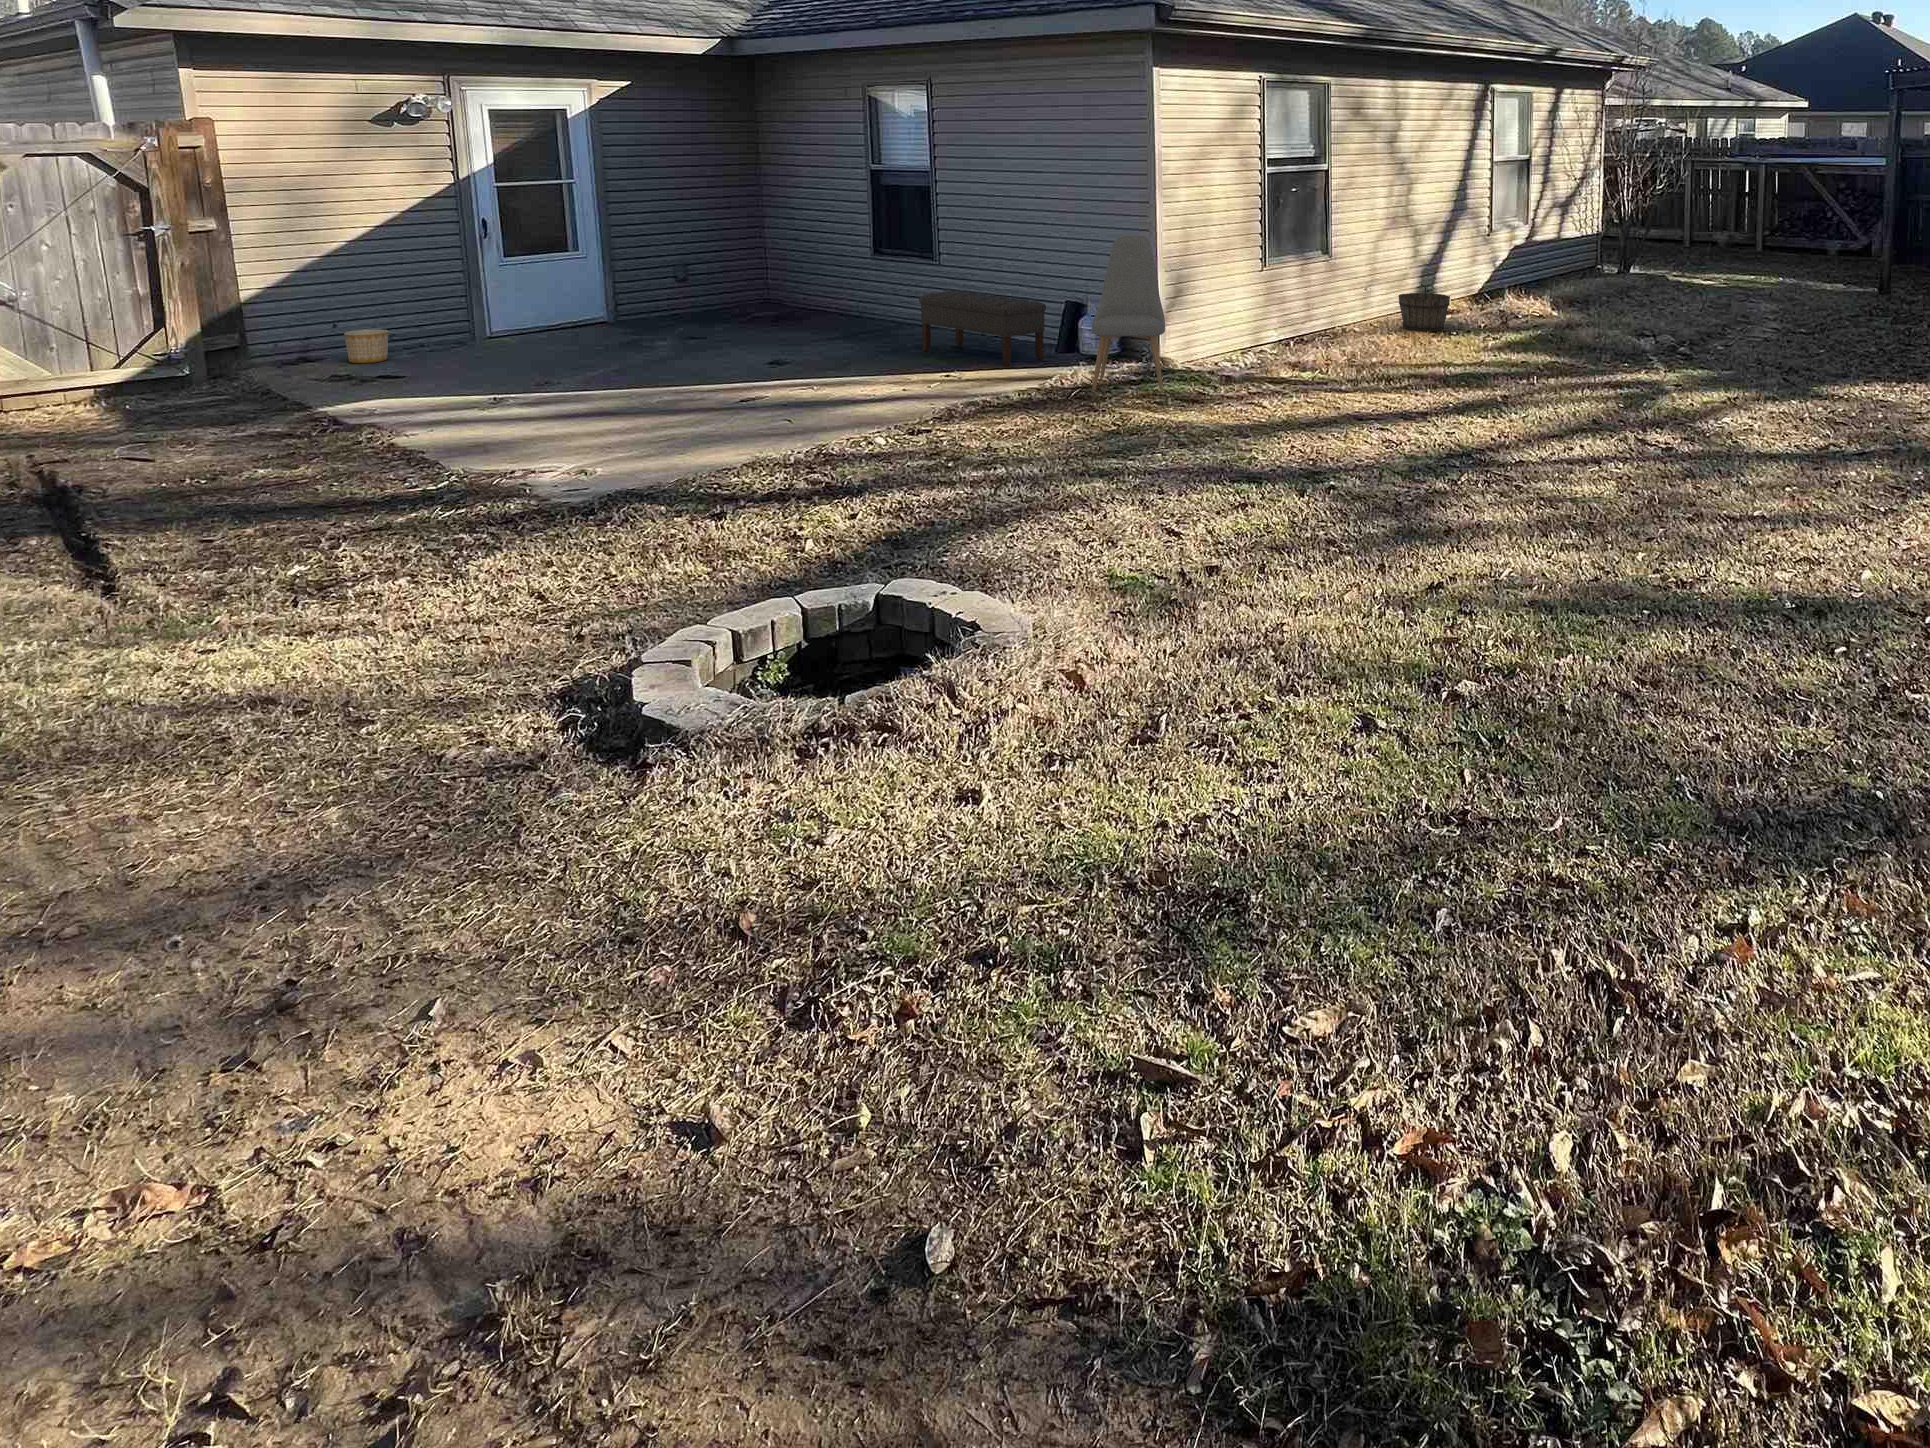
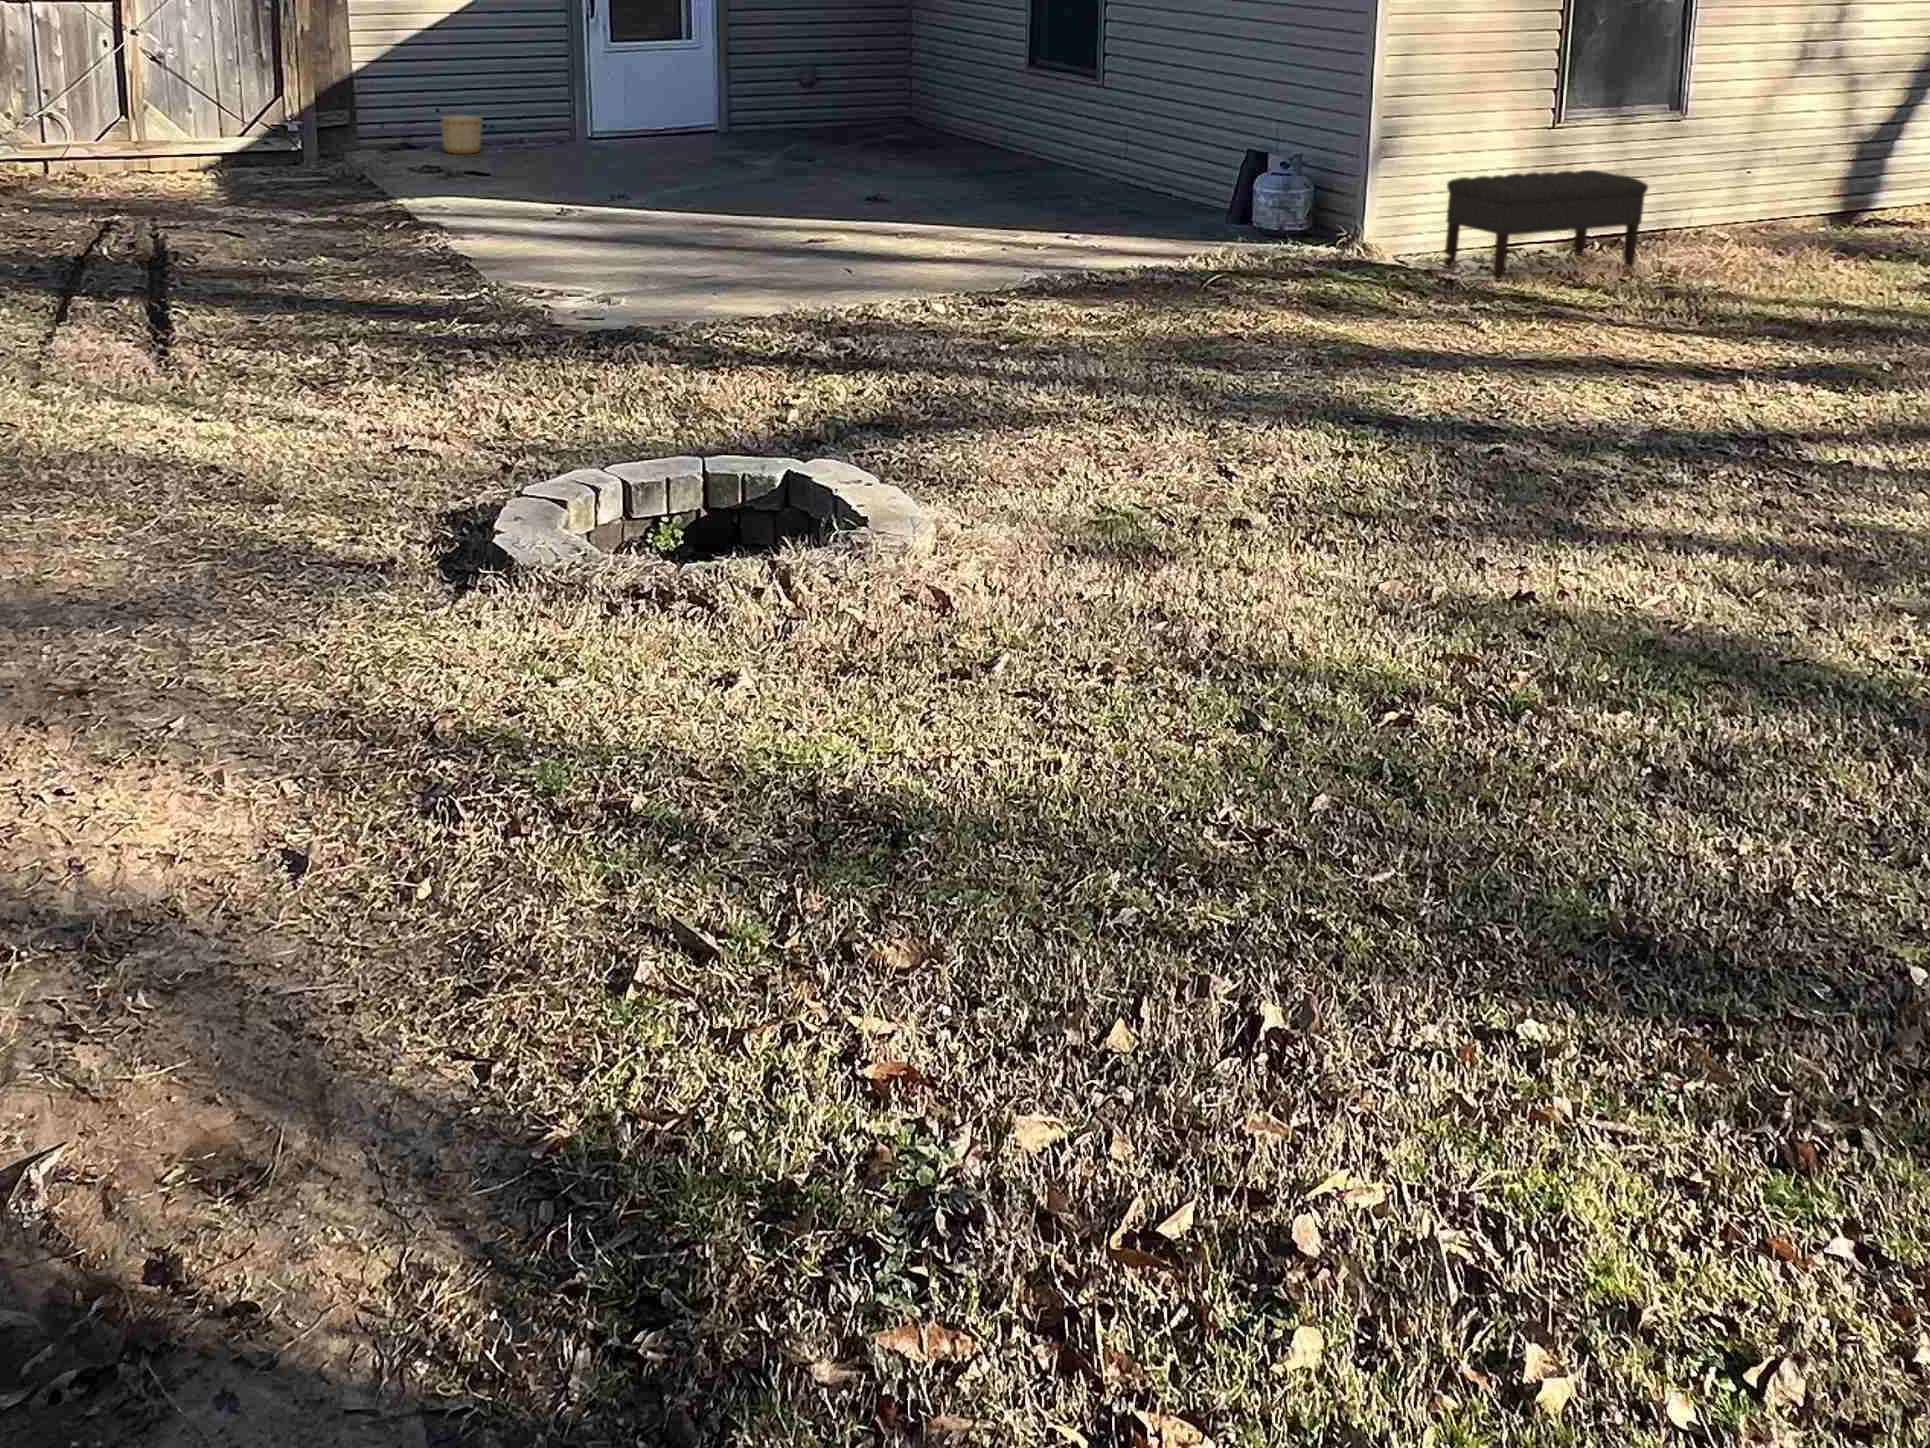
chair: present [1092,236,1165,390] -> none [1235,57,1354,286]
wooden bucket: present [1399,284,1450,331] -> none [1804,170,1898,250]
bench: present [919,291,1046,366] -> present [1444,170,1648,280]

